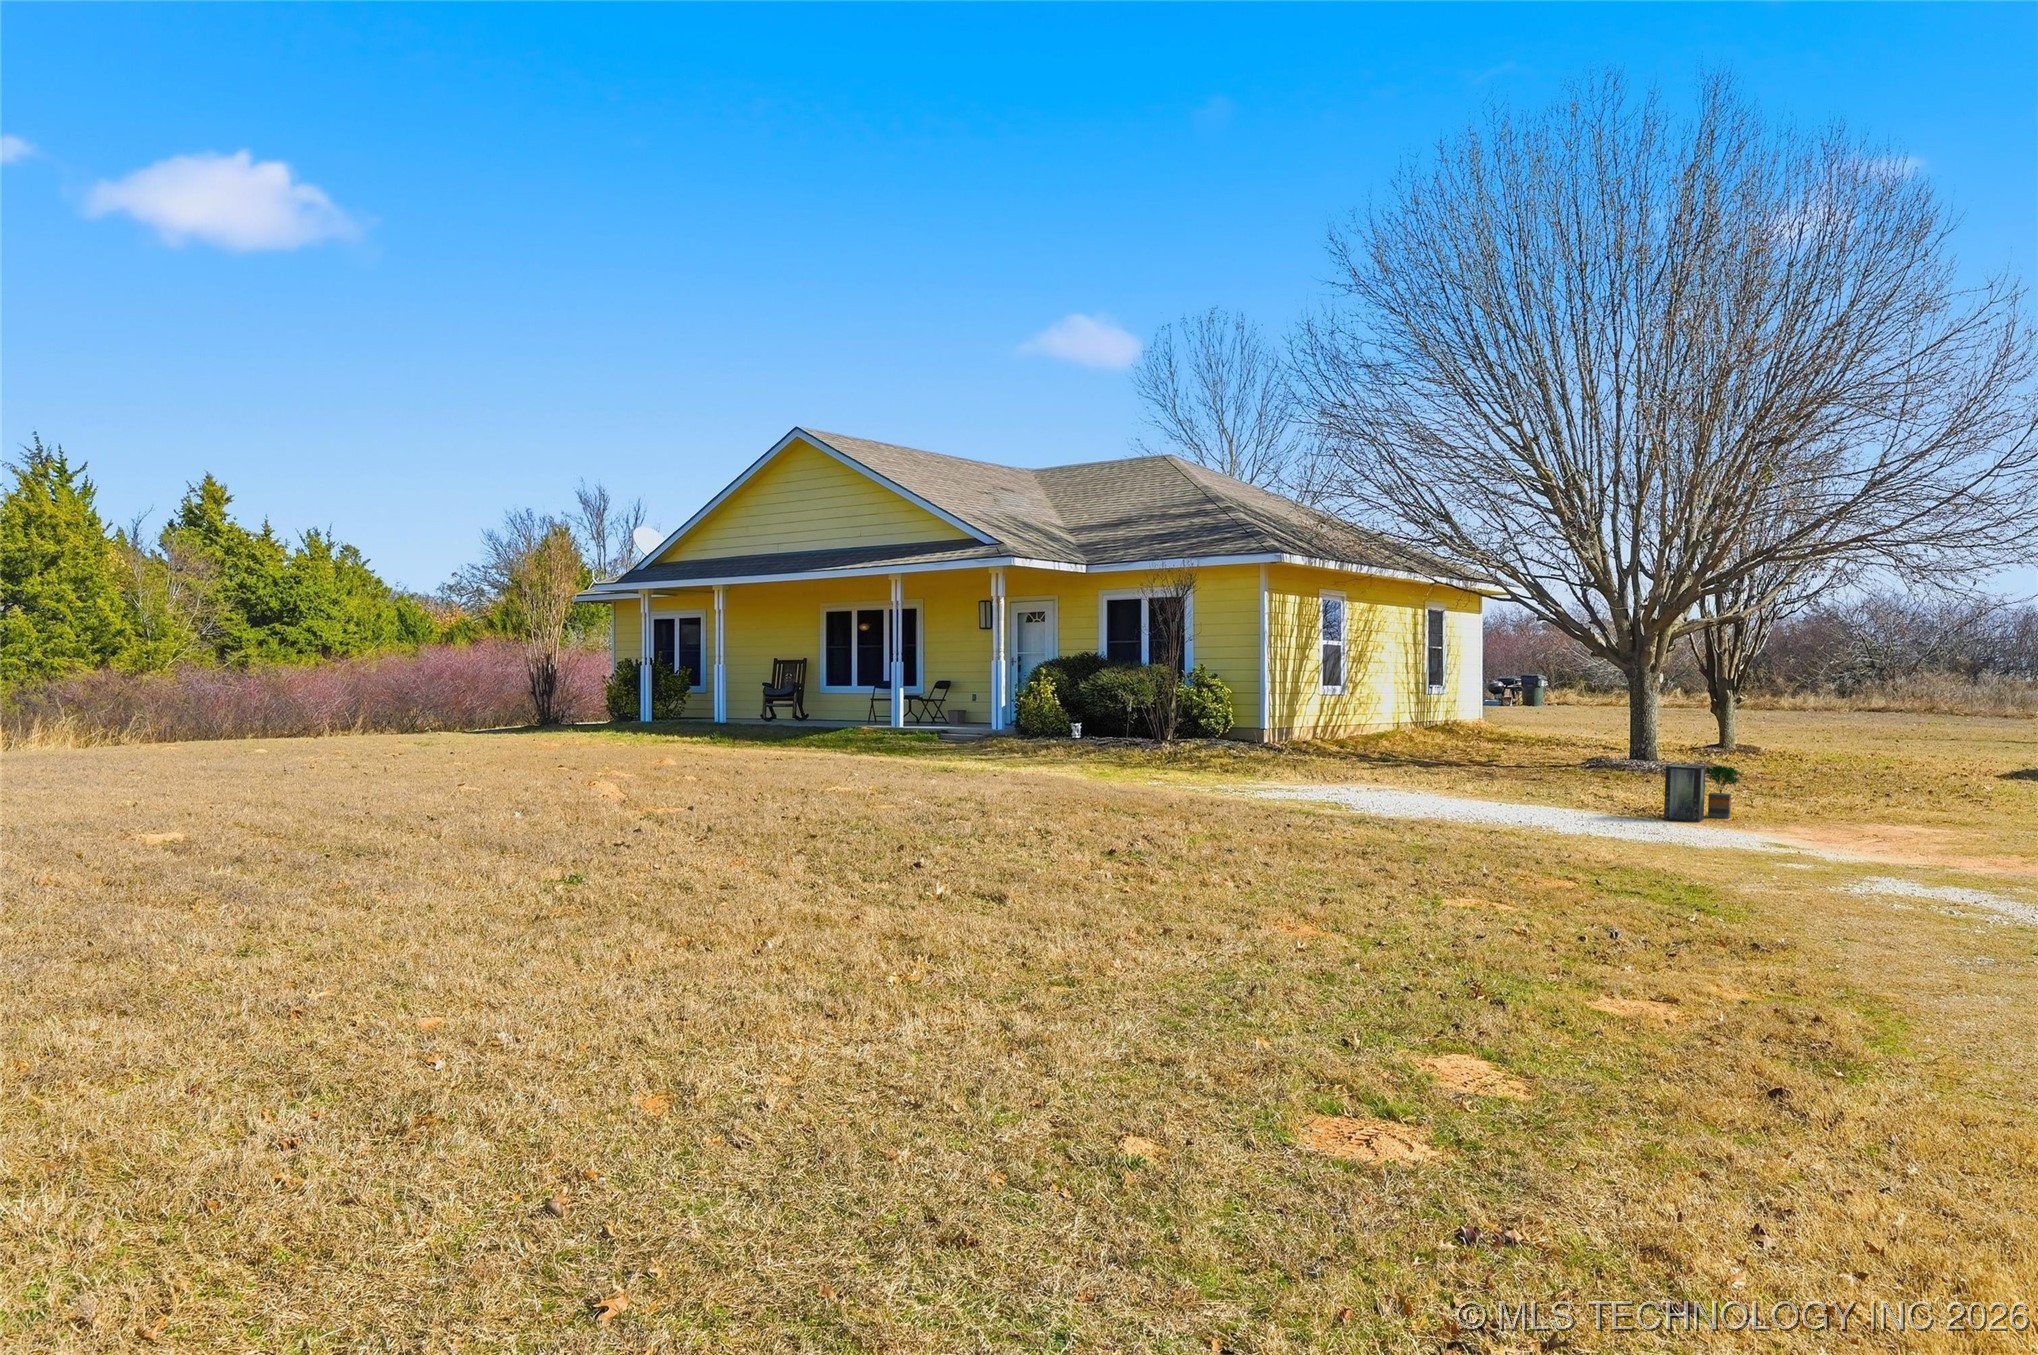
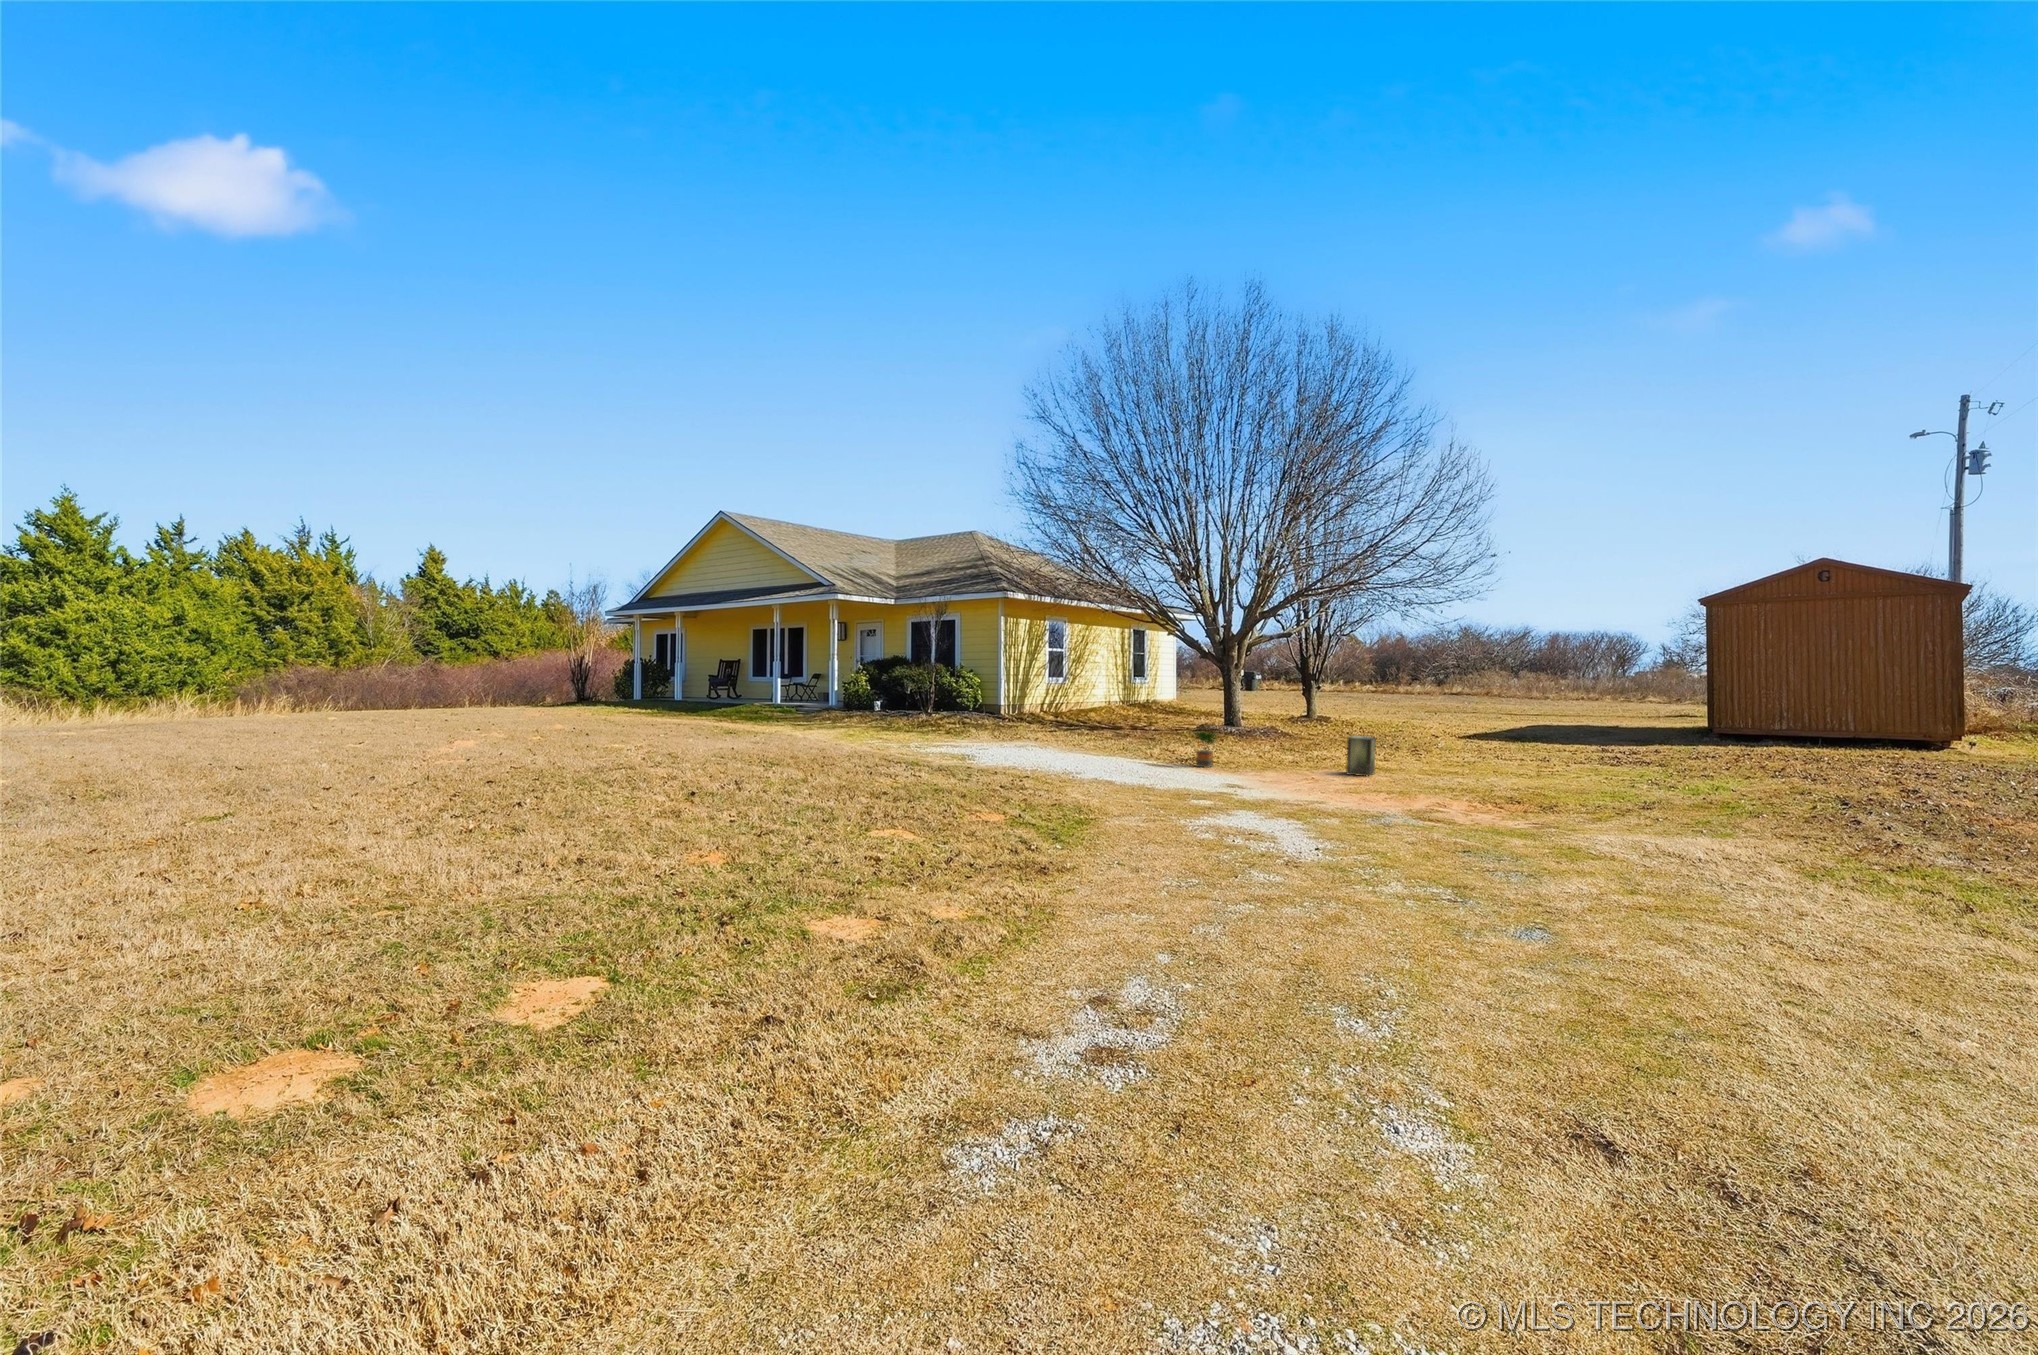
storage box: present [1664,764,1705,823] -> present [1346,735,1376,776]

